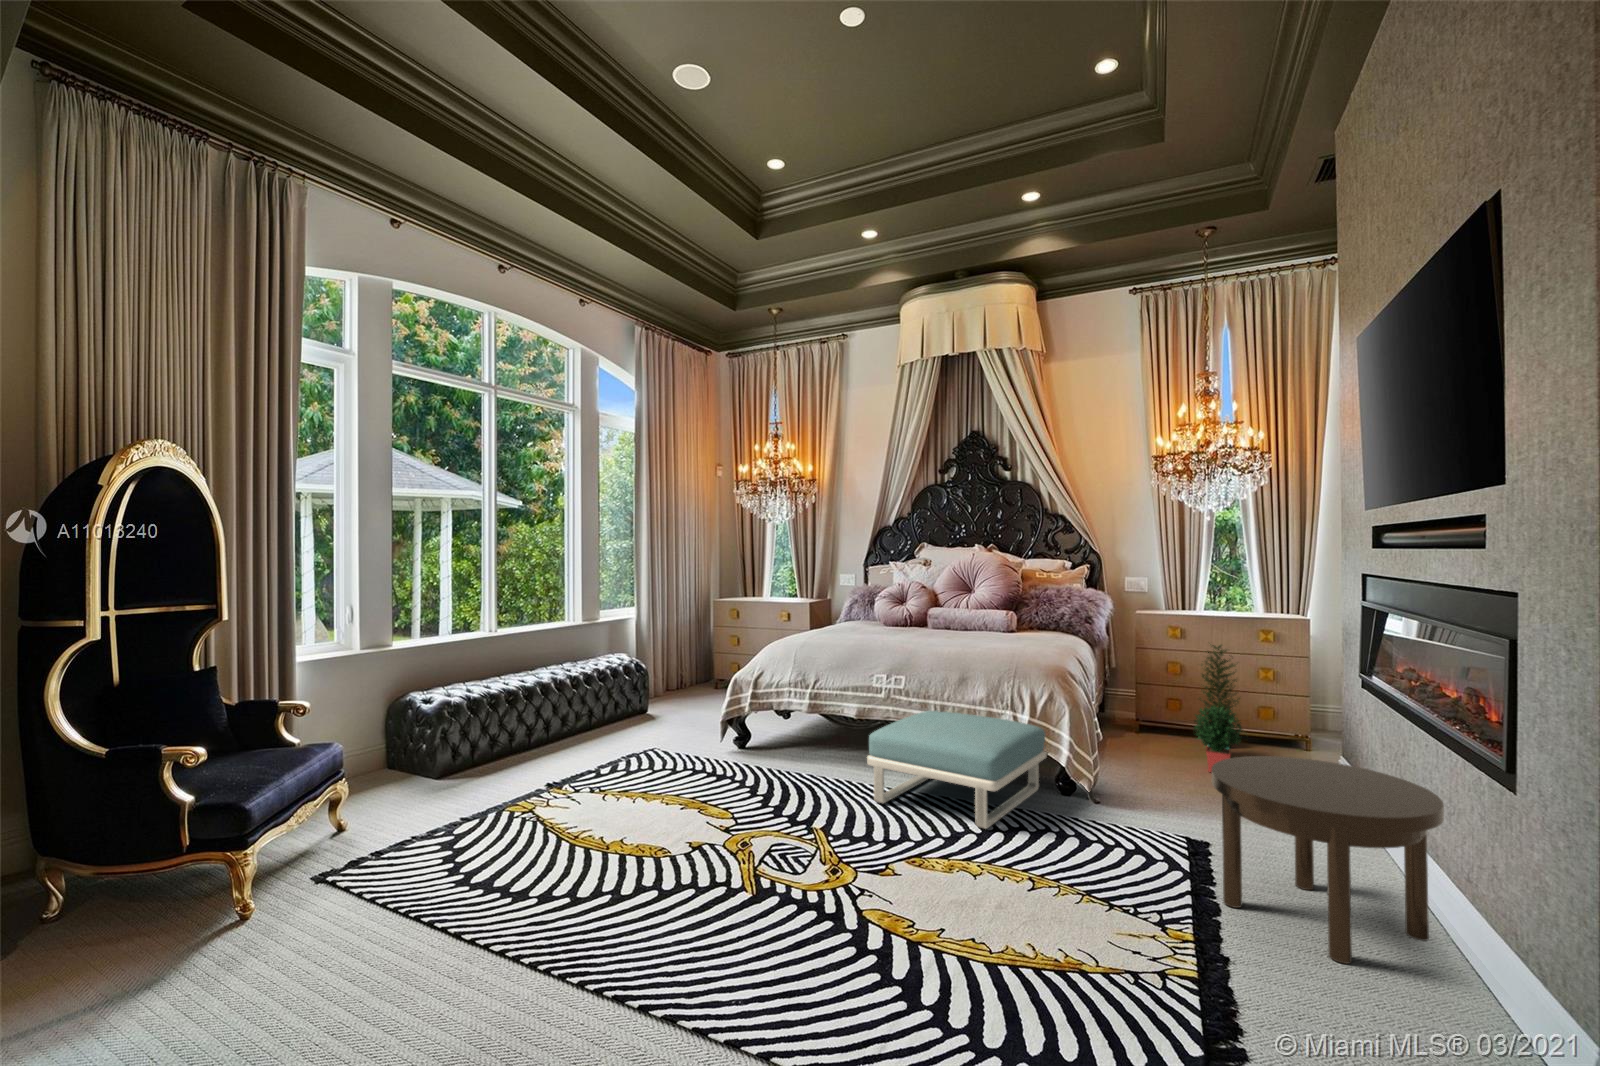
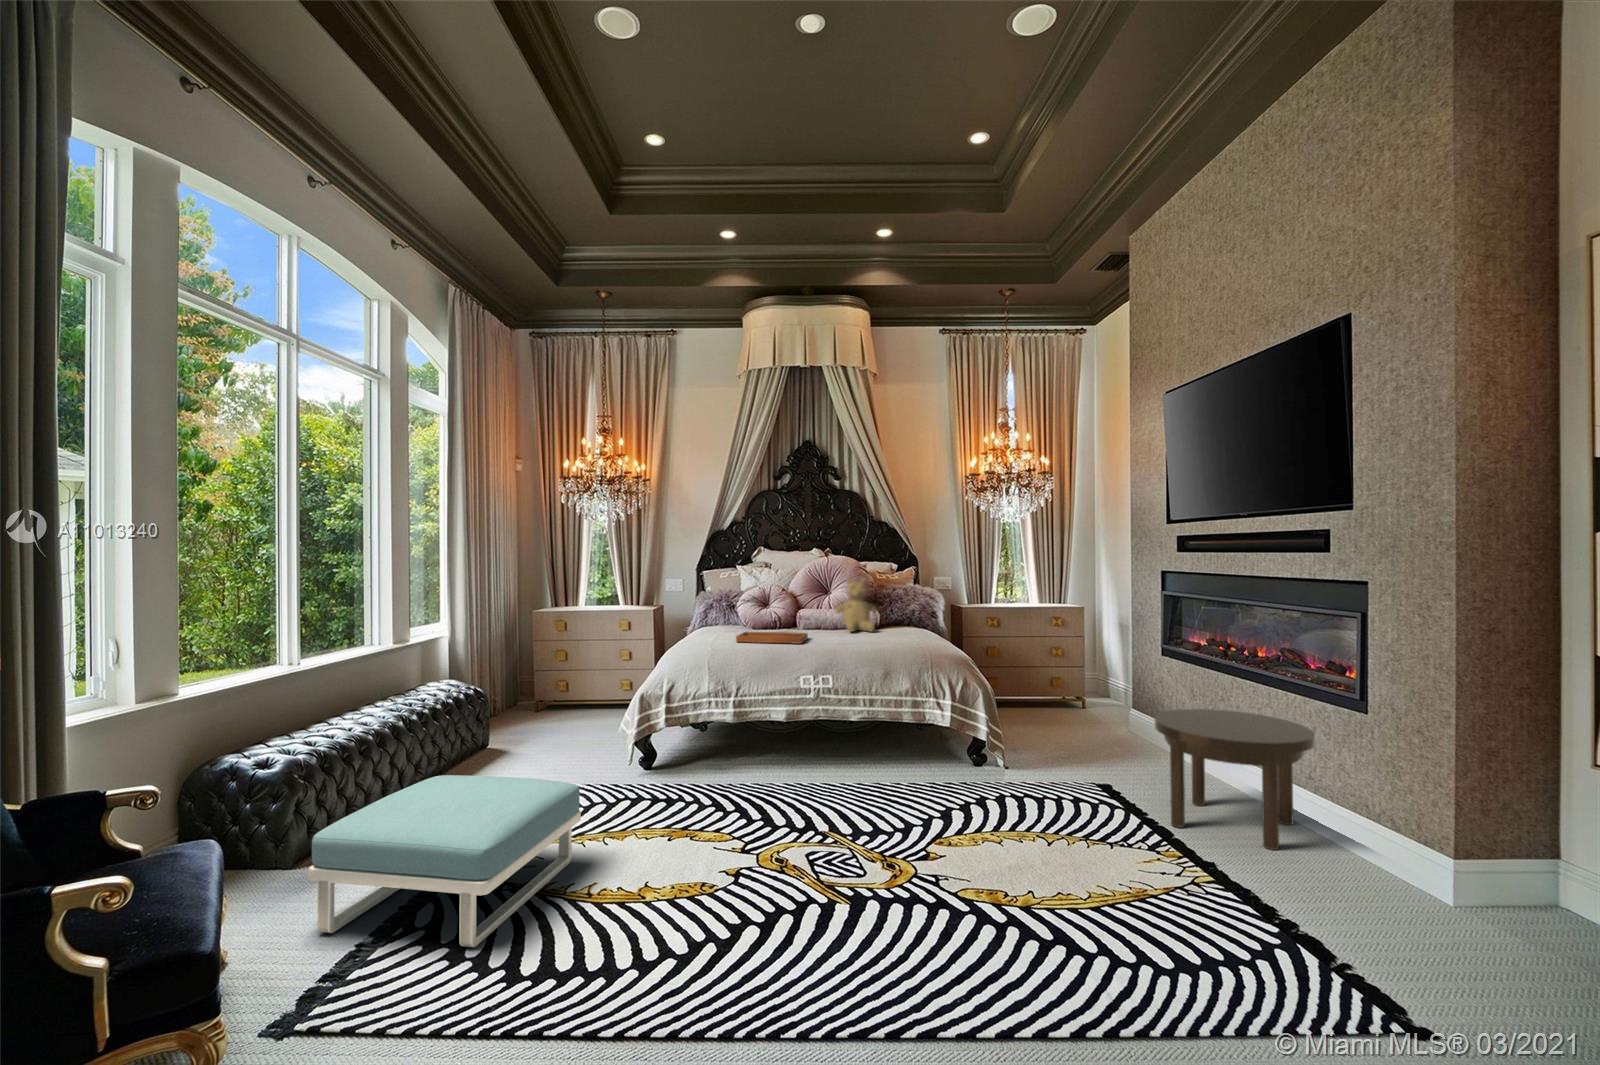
teddy bear: none [954,576,1003,635] -> present [835,578,877,632]
tray: none [834,615,909,642] -> present [736,618,808,644]
potted plant: present [1194,644,1242,772] -> none [1015,626,1073,732]
footstool: present [867,711,1047,829] -> present [308,775,581,947]

